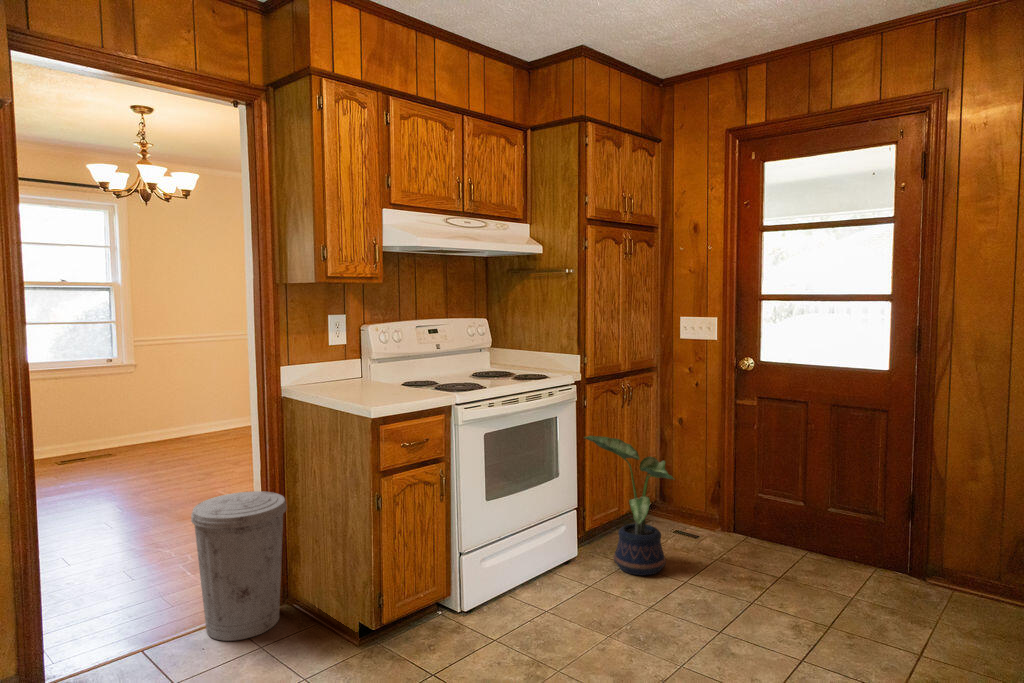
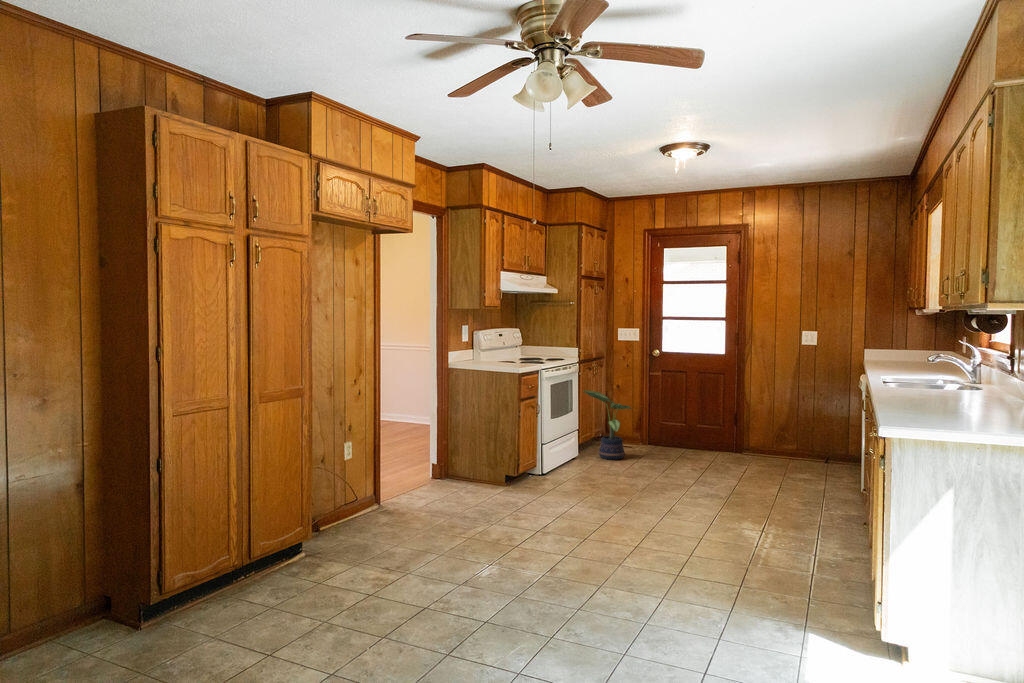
trash can: present [191,491,287,641] -> none [415,418,461,490]

